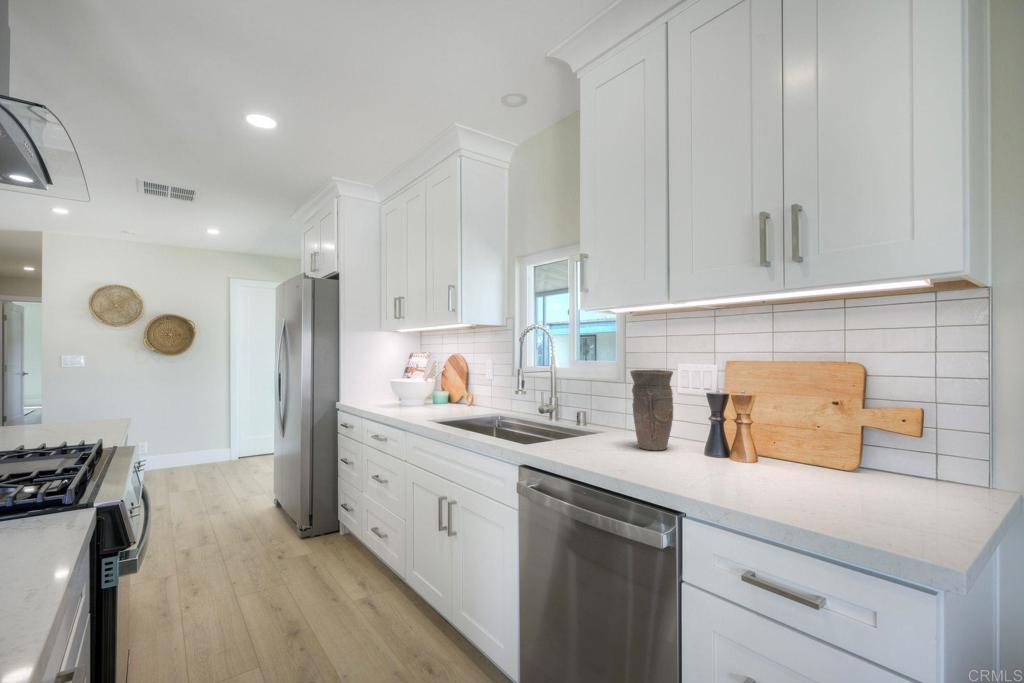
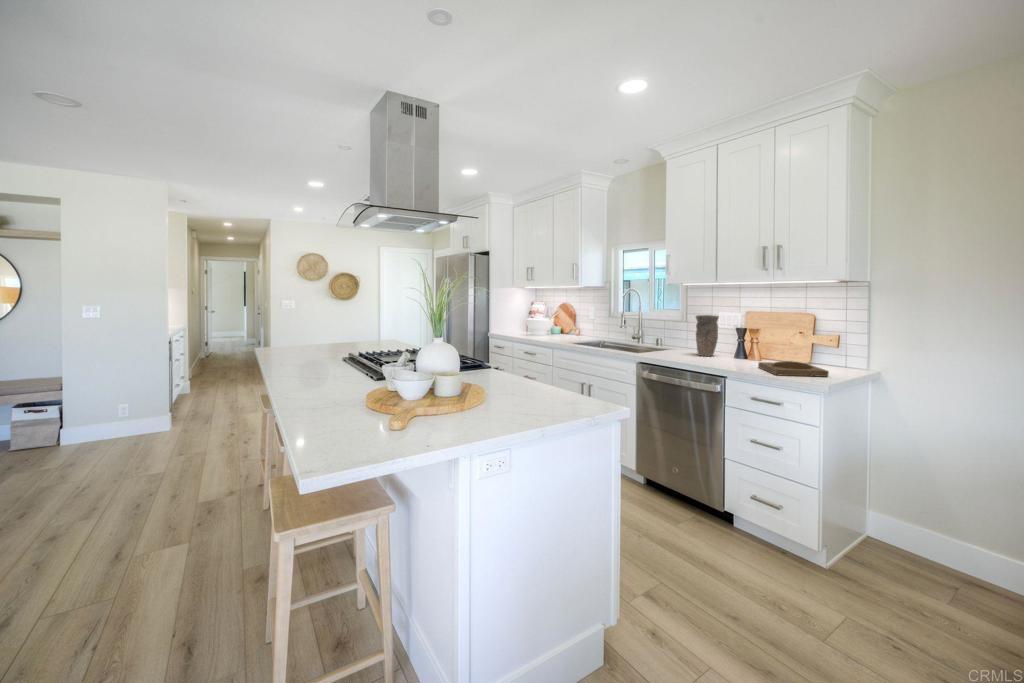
tray: none [756,473,938,524] -> present [758,361,829,377]

